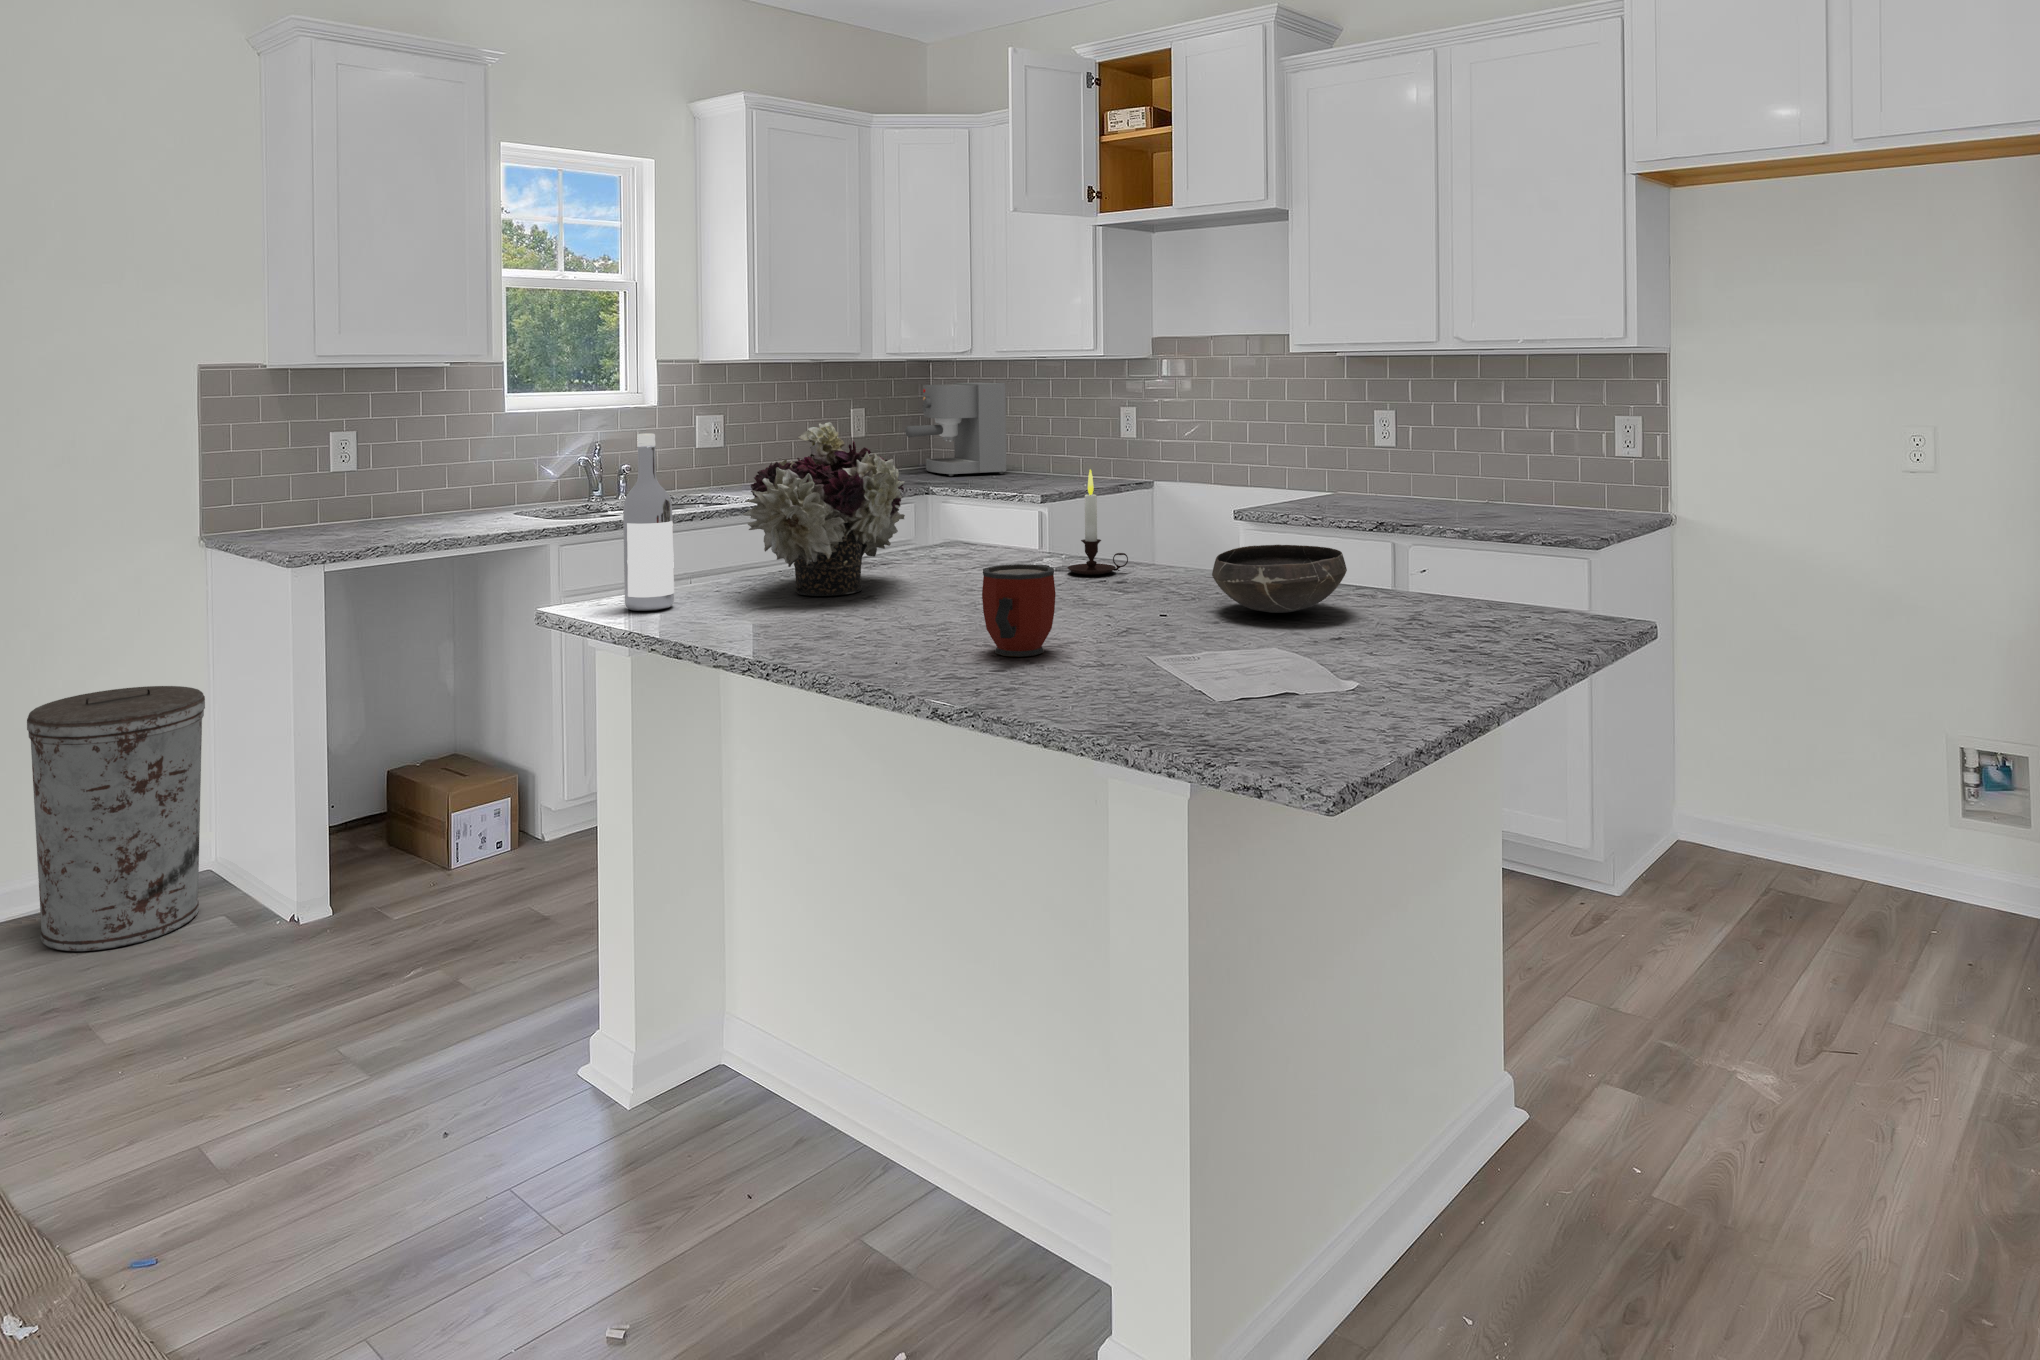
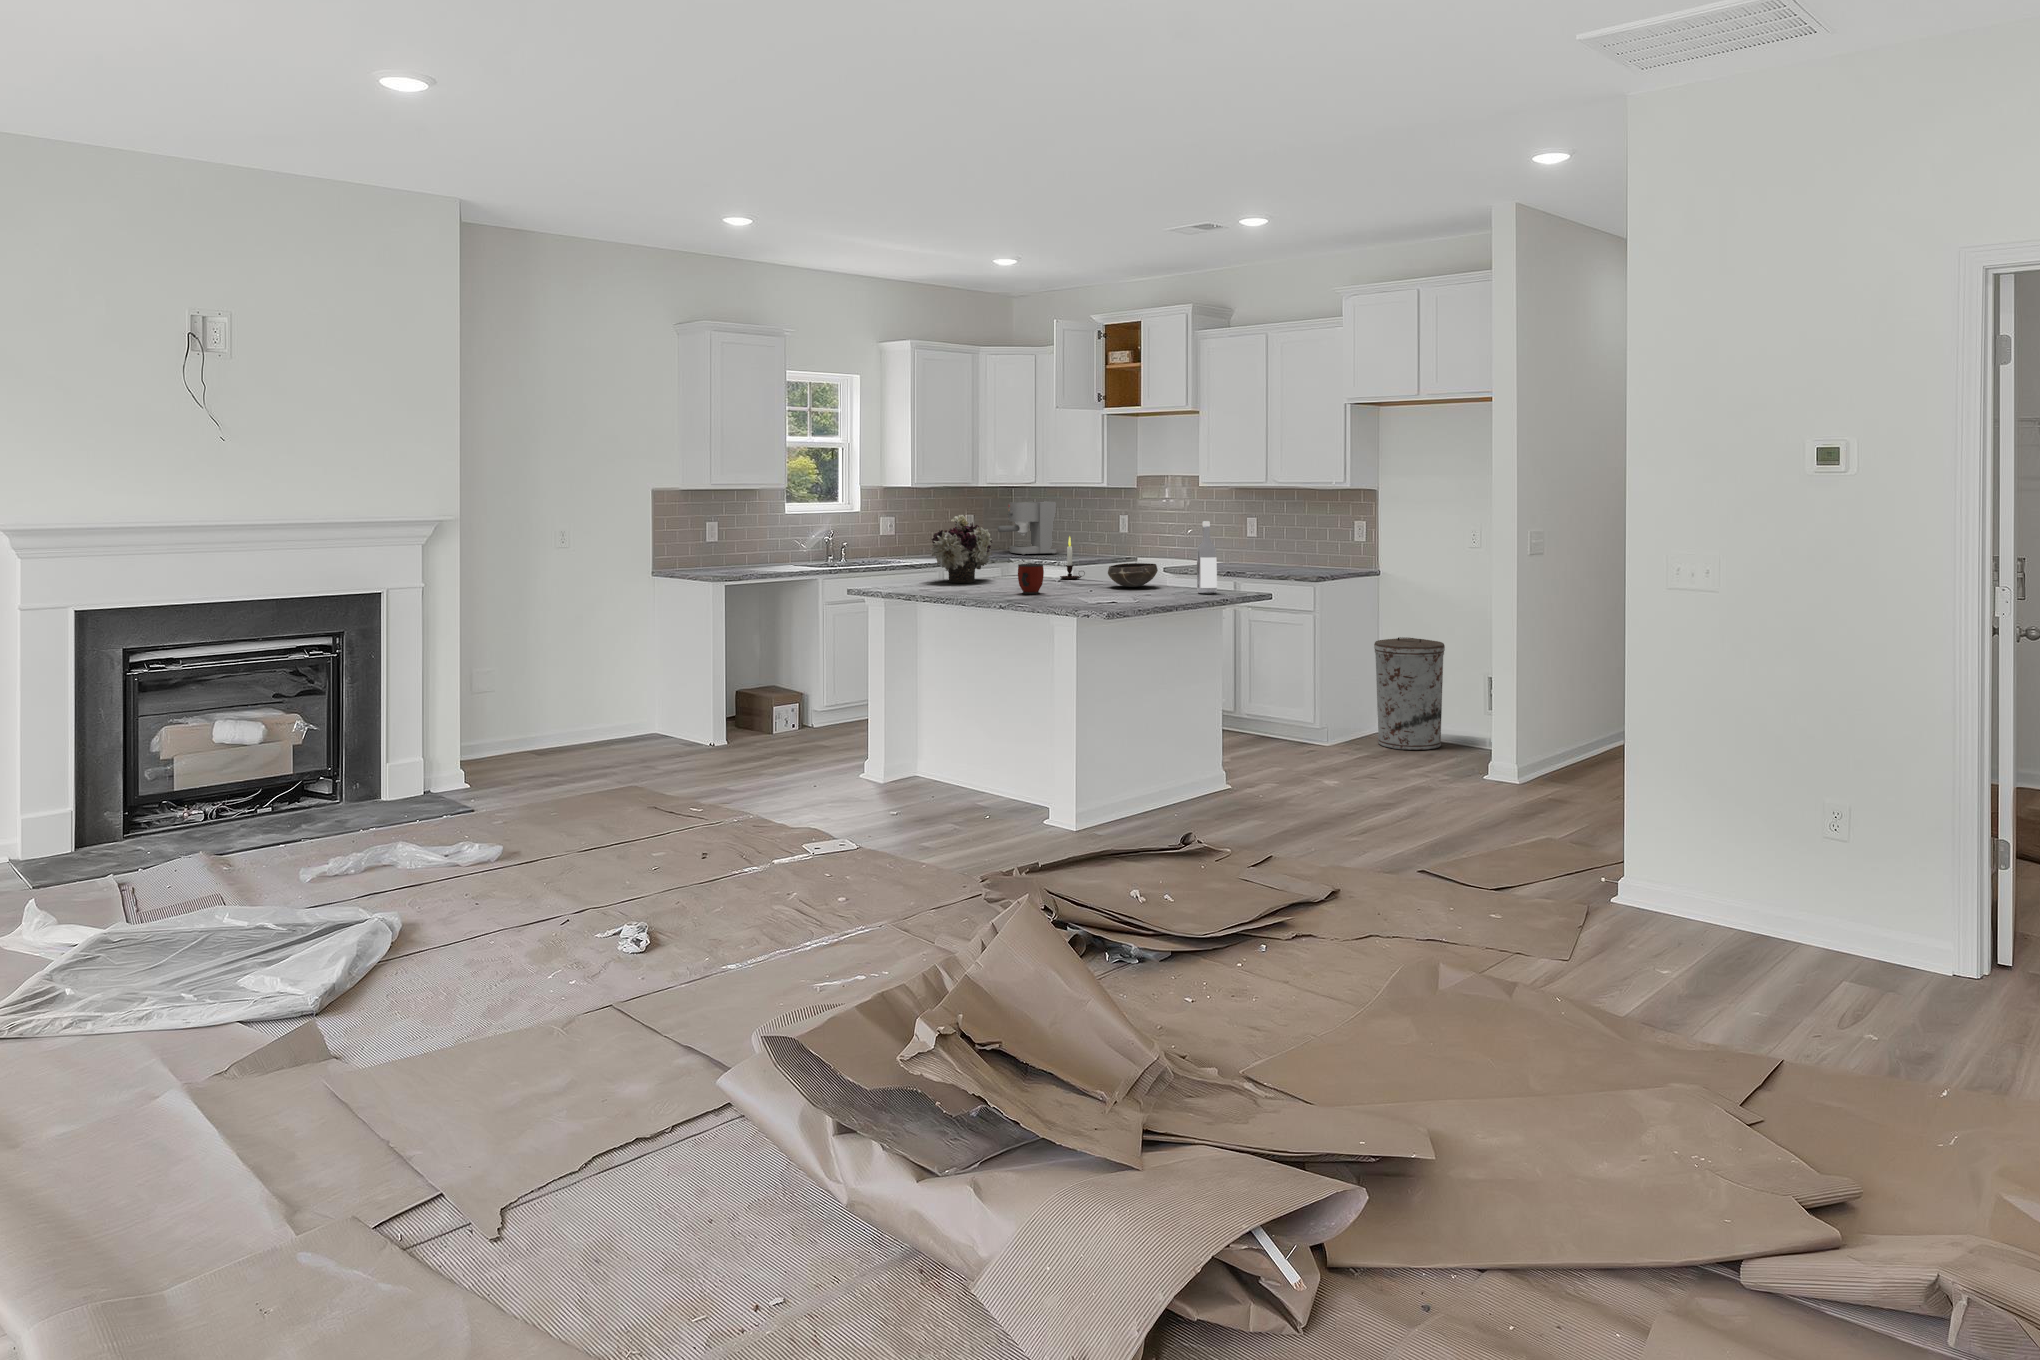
wine bottle: present [623,434,674,611] -> present [1197,521,1217,593]
trash can: present [27,686,205,951] -> present [1374,637,1445,750]

